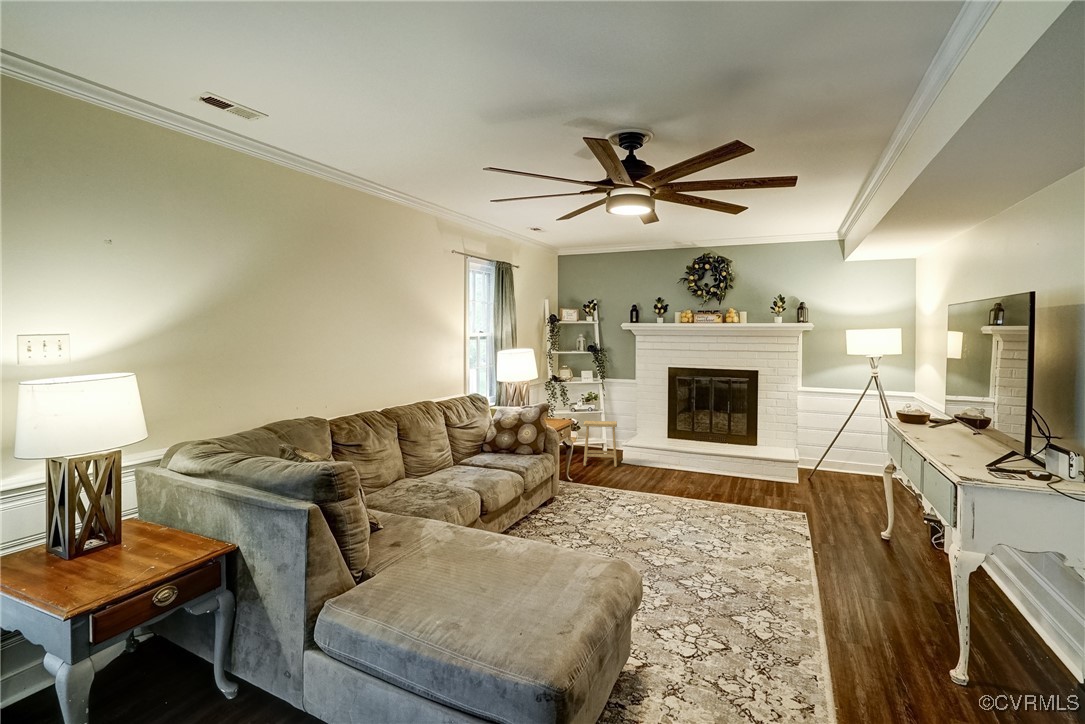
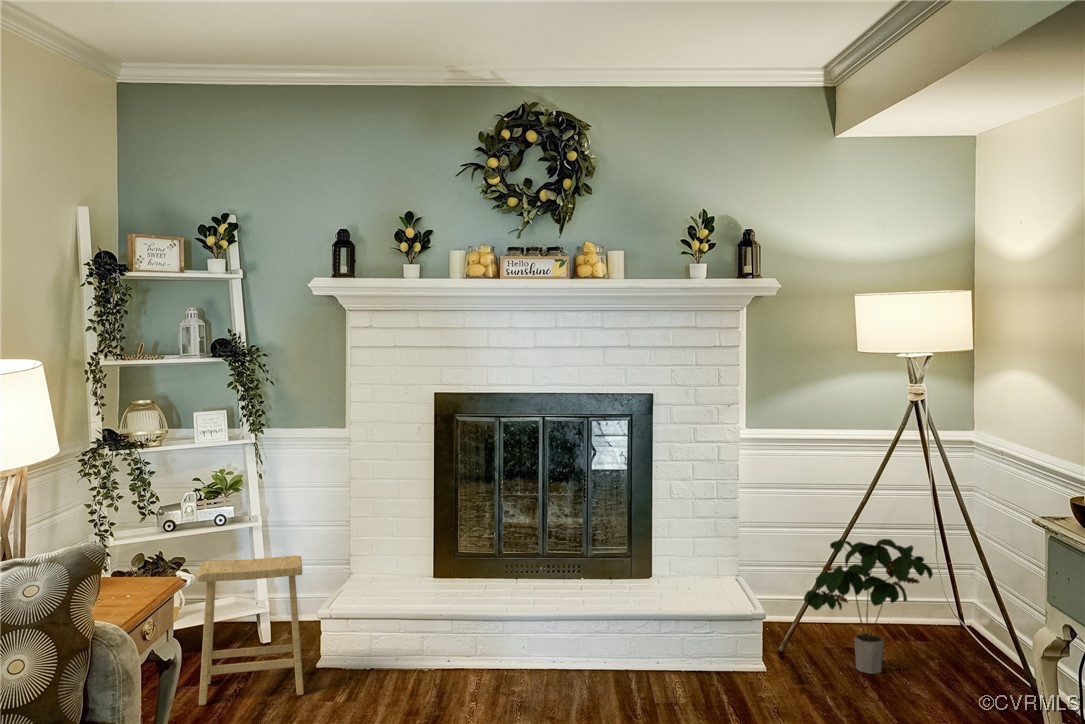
potted plant: none [814,431,872,486] -> present [804,539,933,674]

